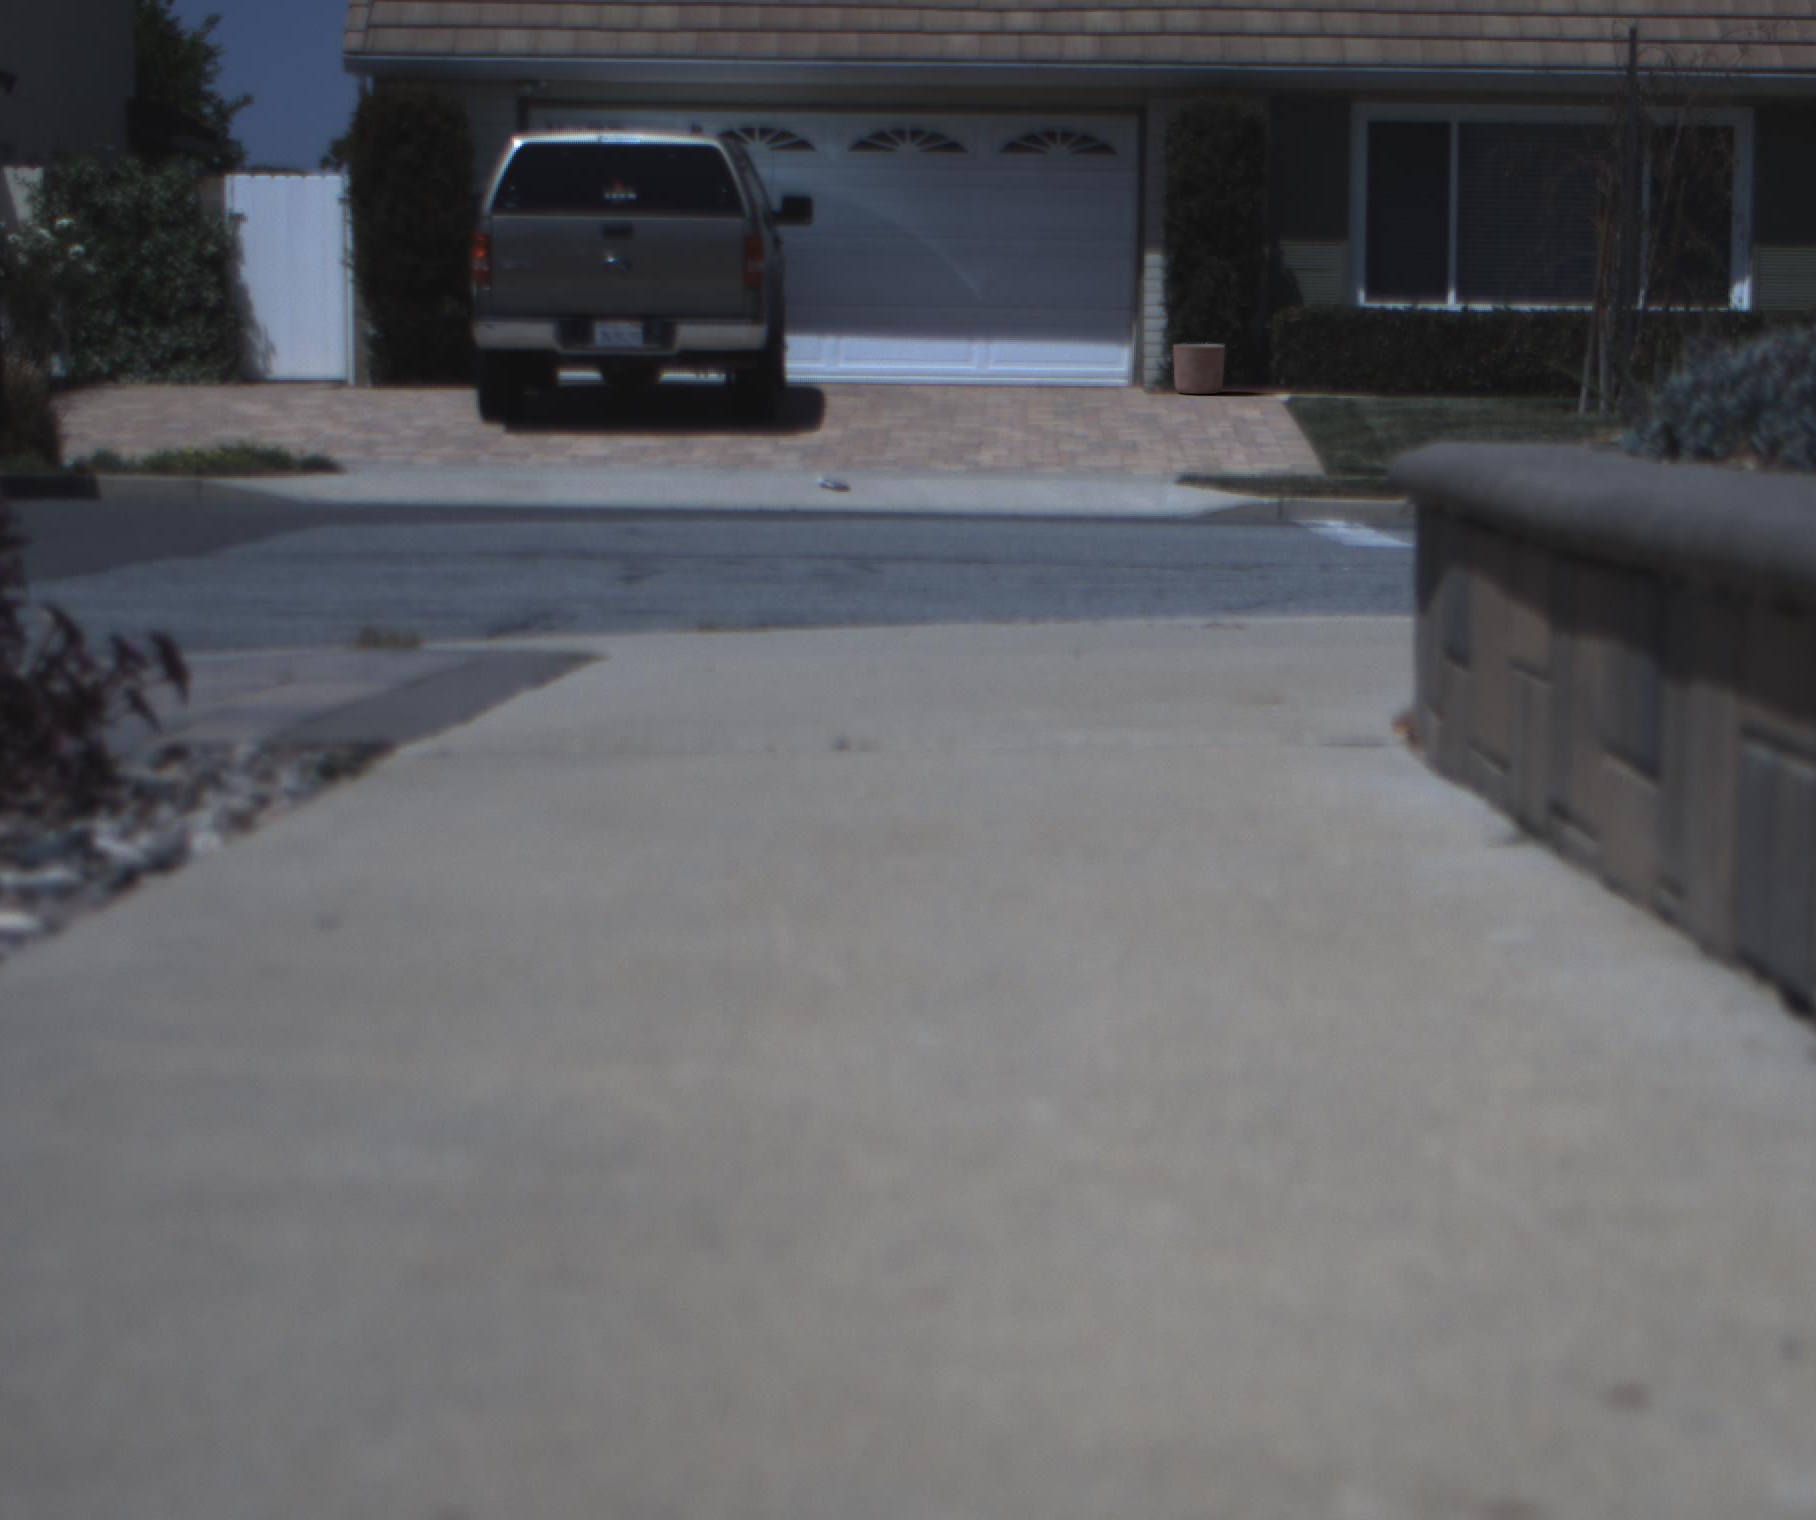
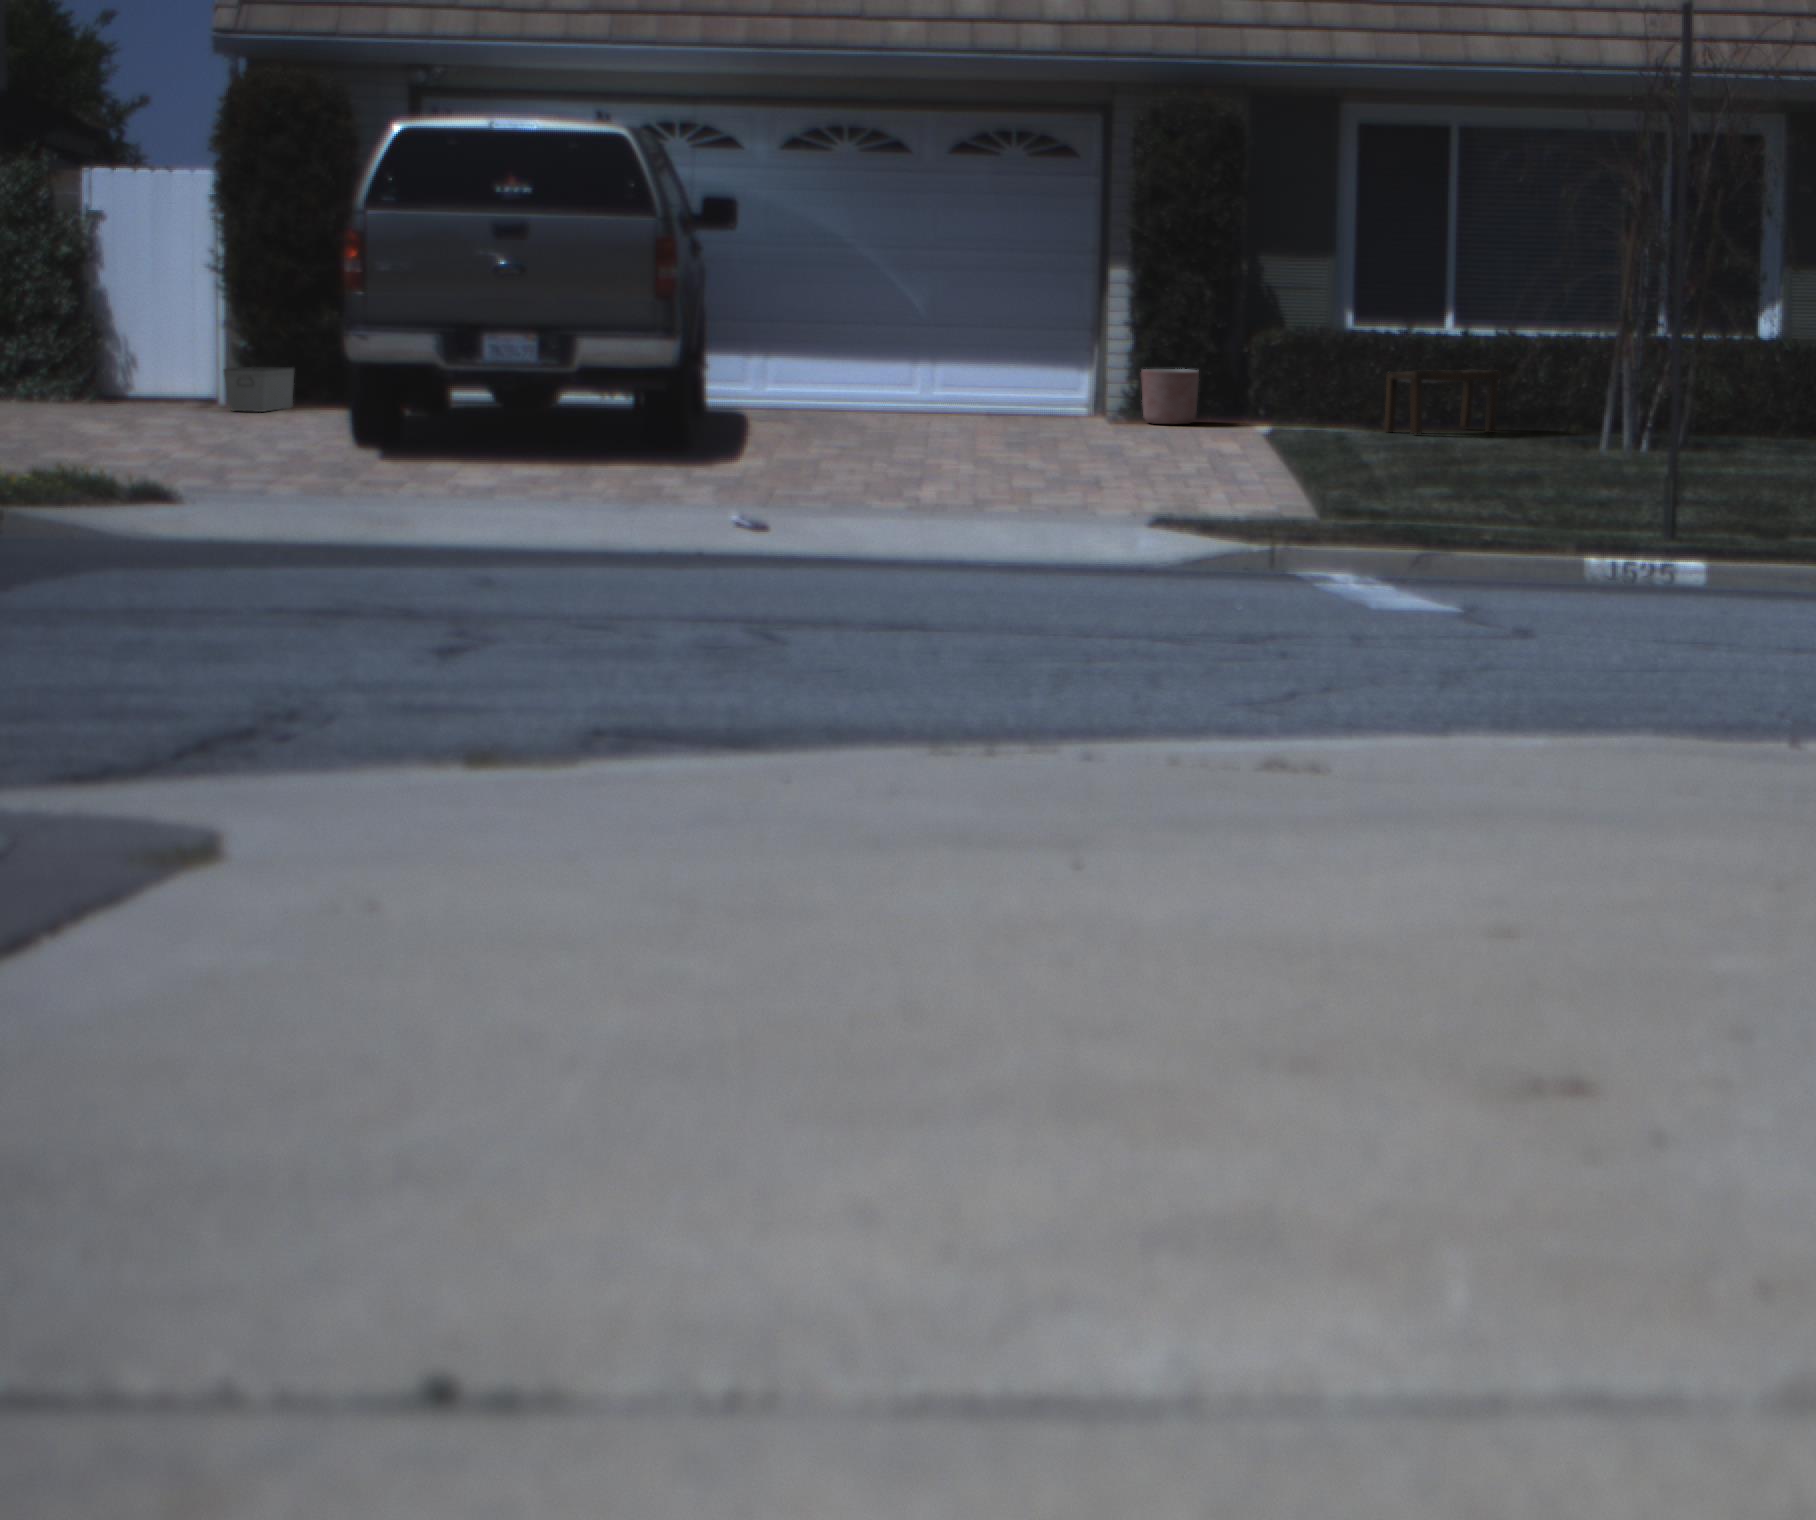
bench: none [1391,342,1496,401] -> present [1384,370,1500,434]
storage bin: none [360,352,422,392] -> present [224,366,295,412]

